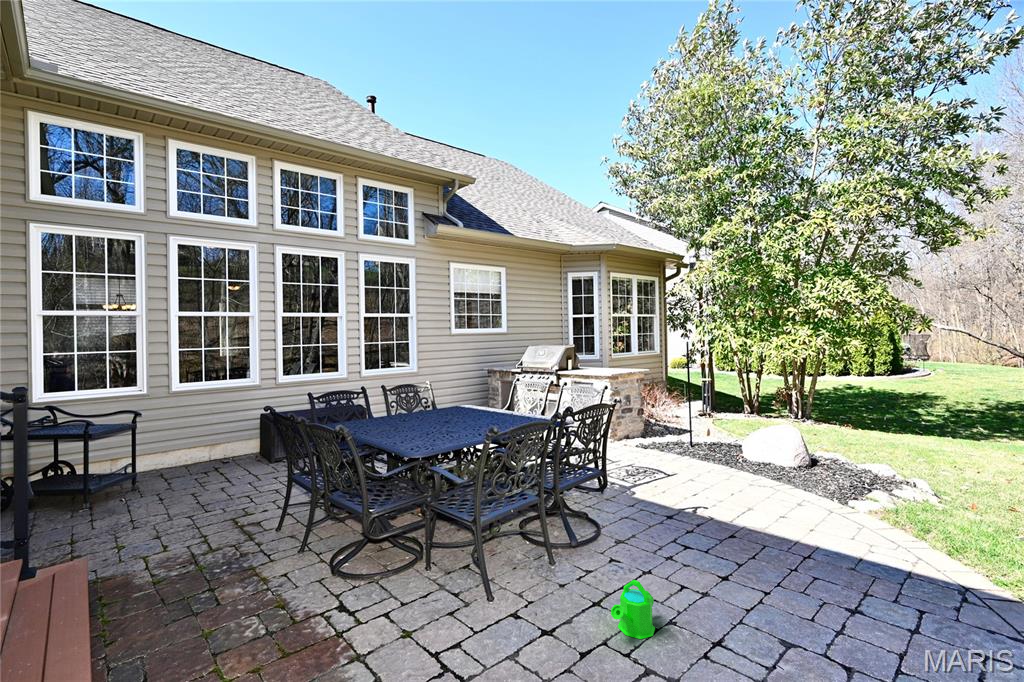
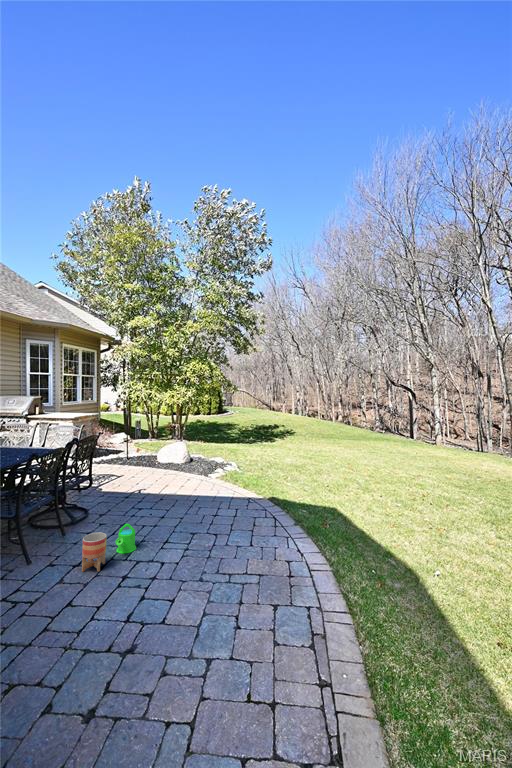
planter: none [551,582,591,658] -> present [82,533,107,572]

